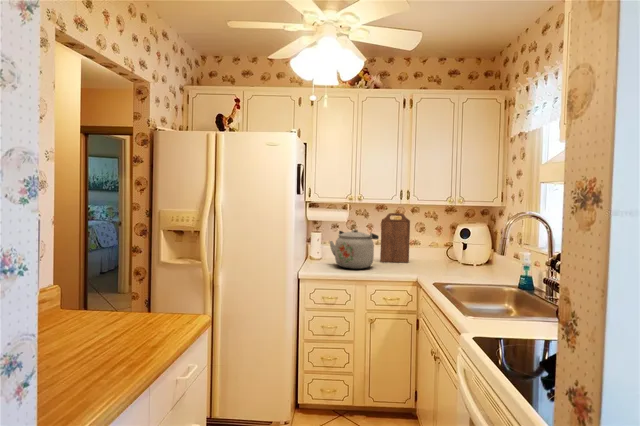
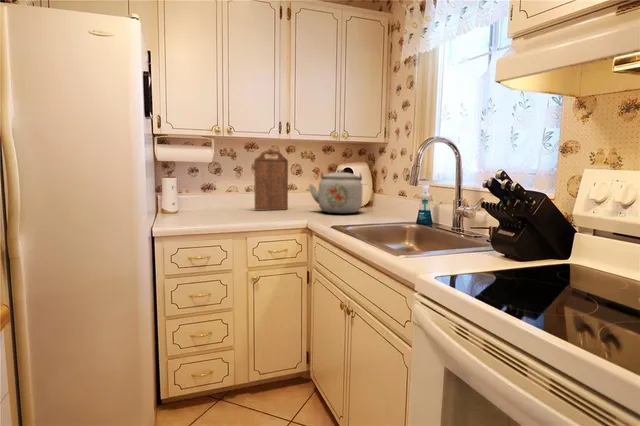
kettle: present [330,229,379,269] -> present [309,169,363,214]

